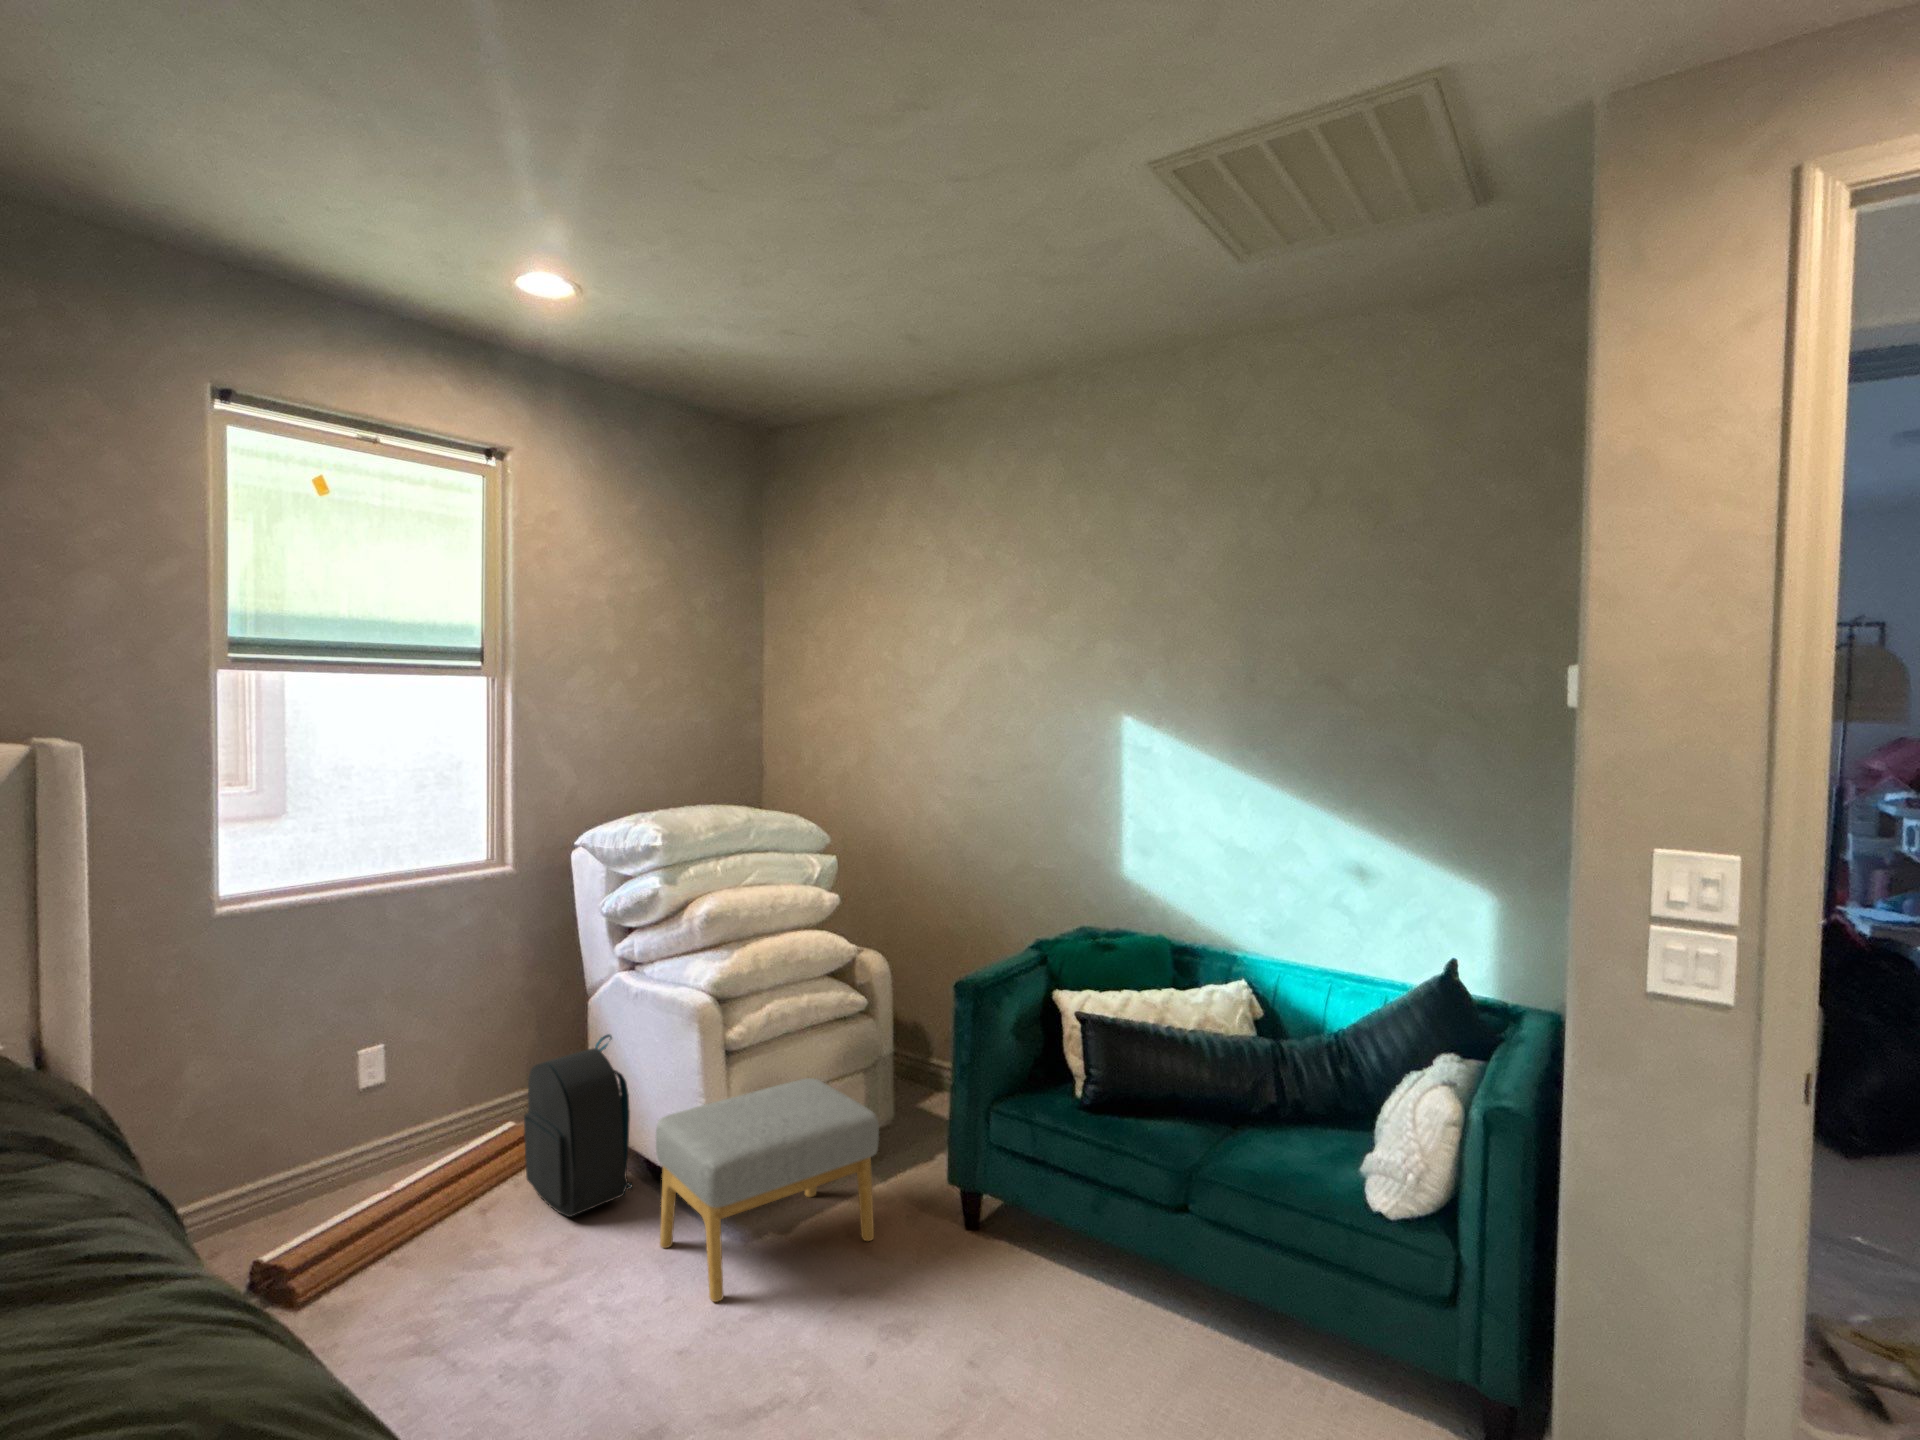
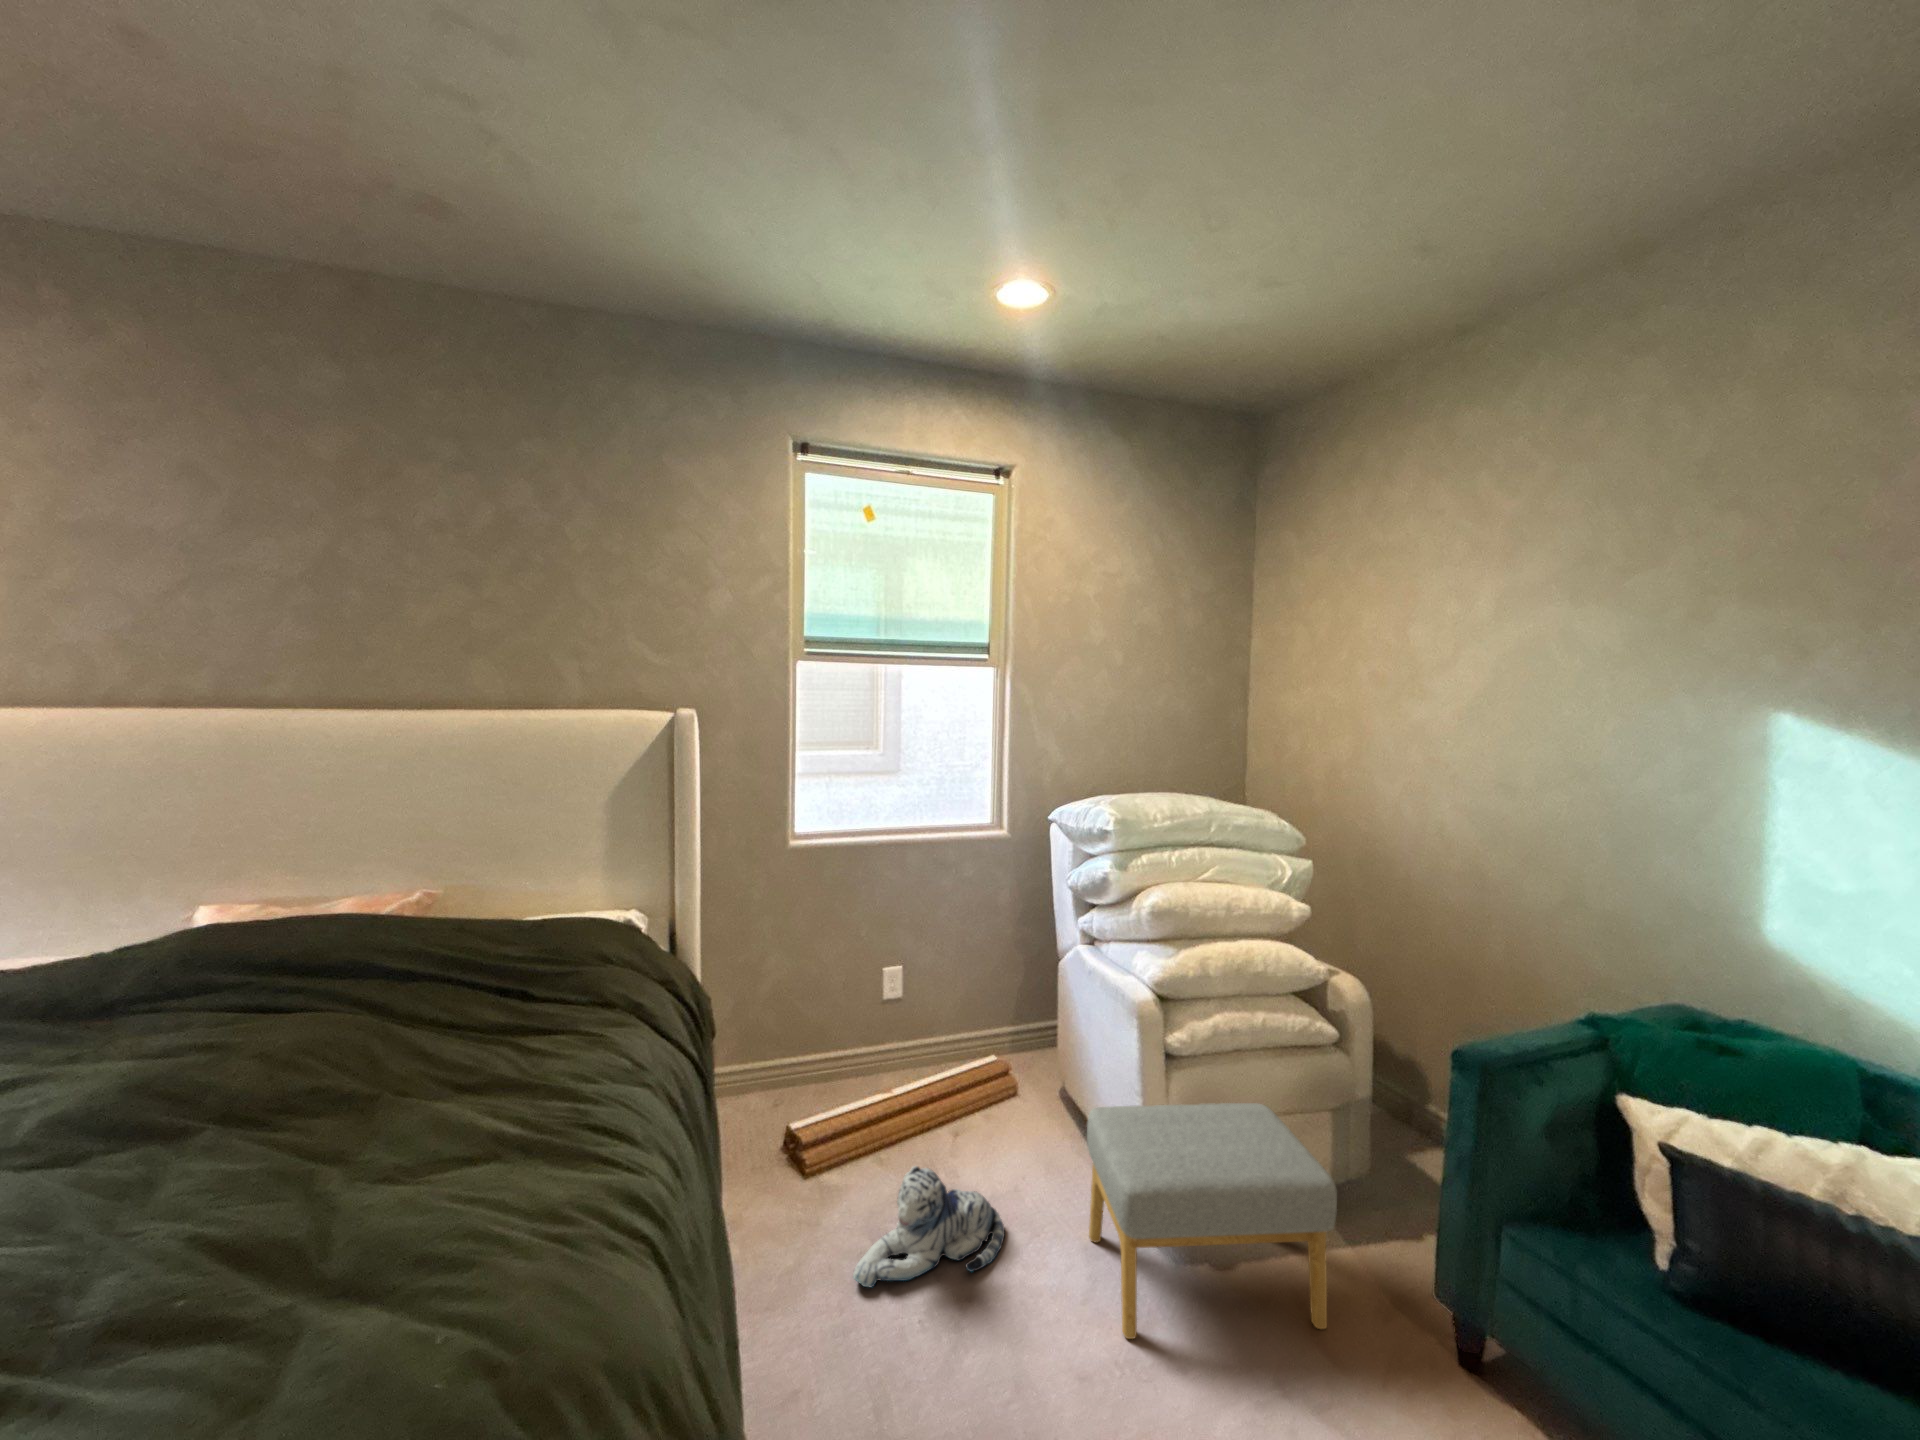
backpack: present [524,1034,632,1217] -> none [990,1004,1078,1172]
plush toy: none [416,1222,574,1359] -> present [853,1166,1005,1287]

